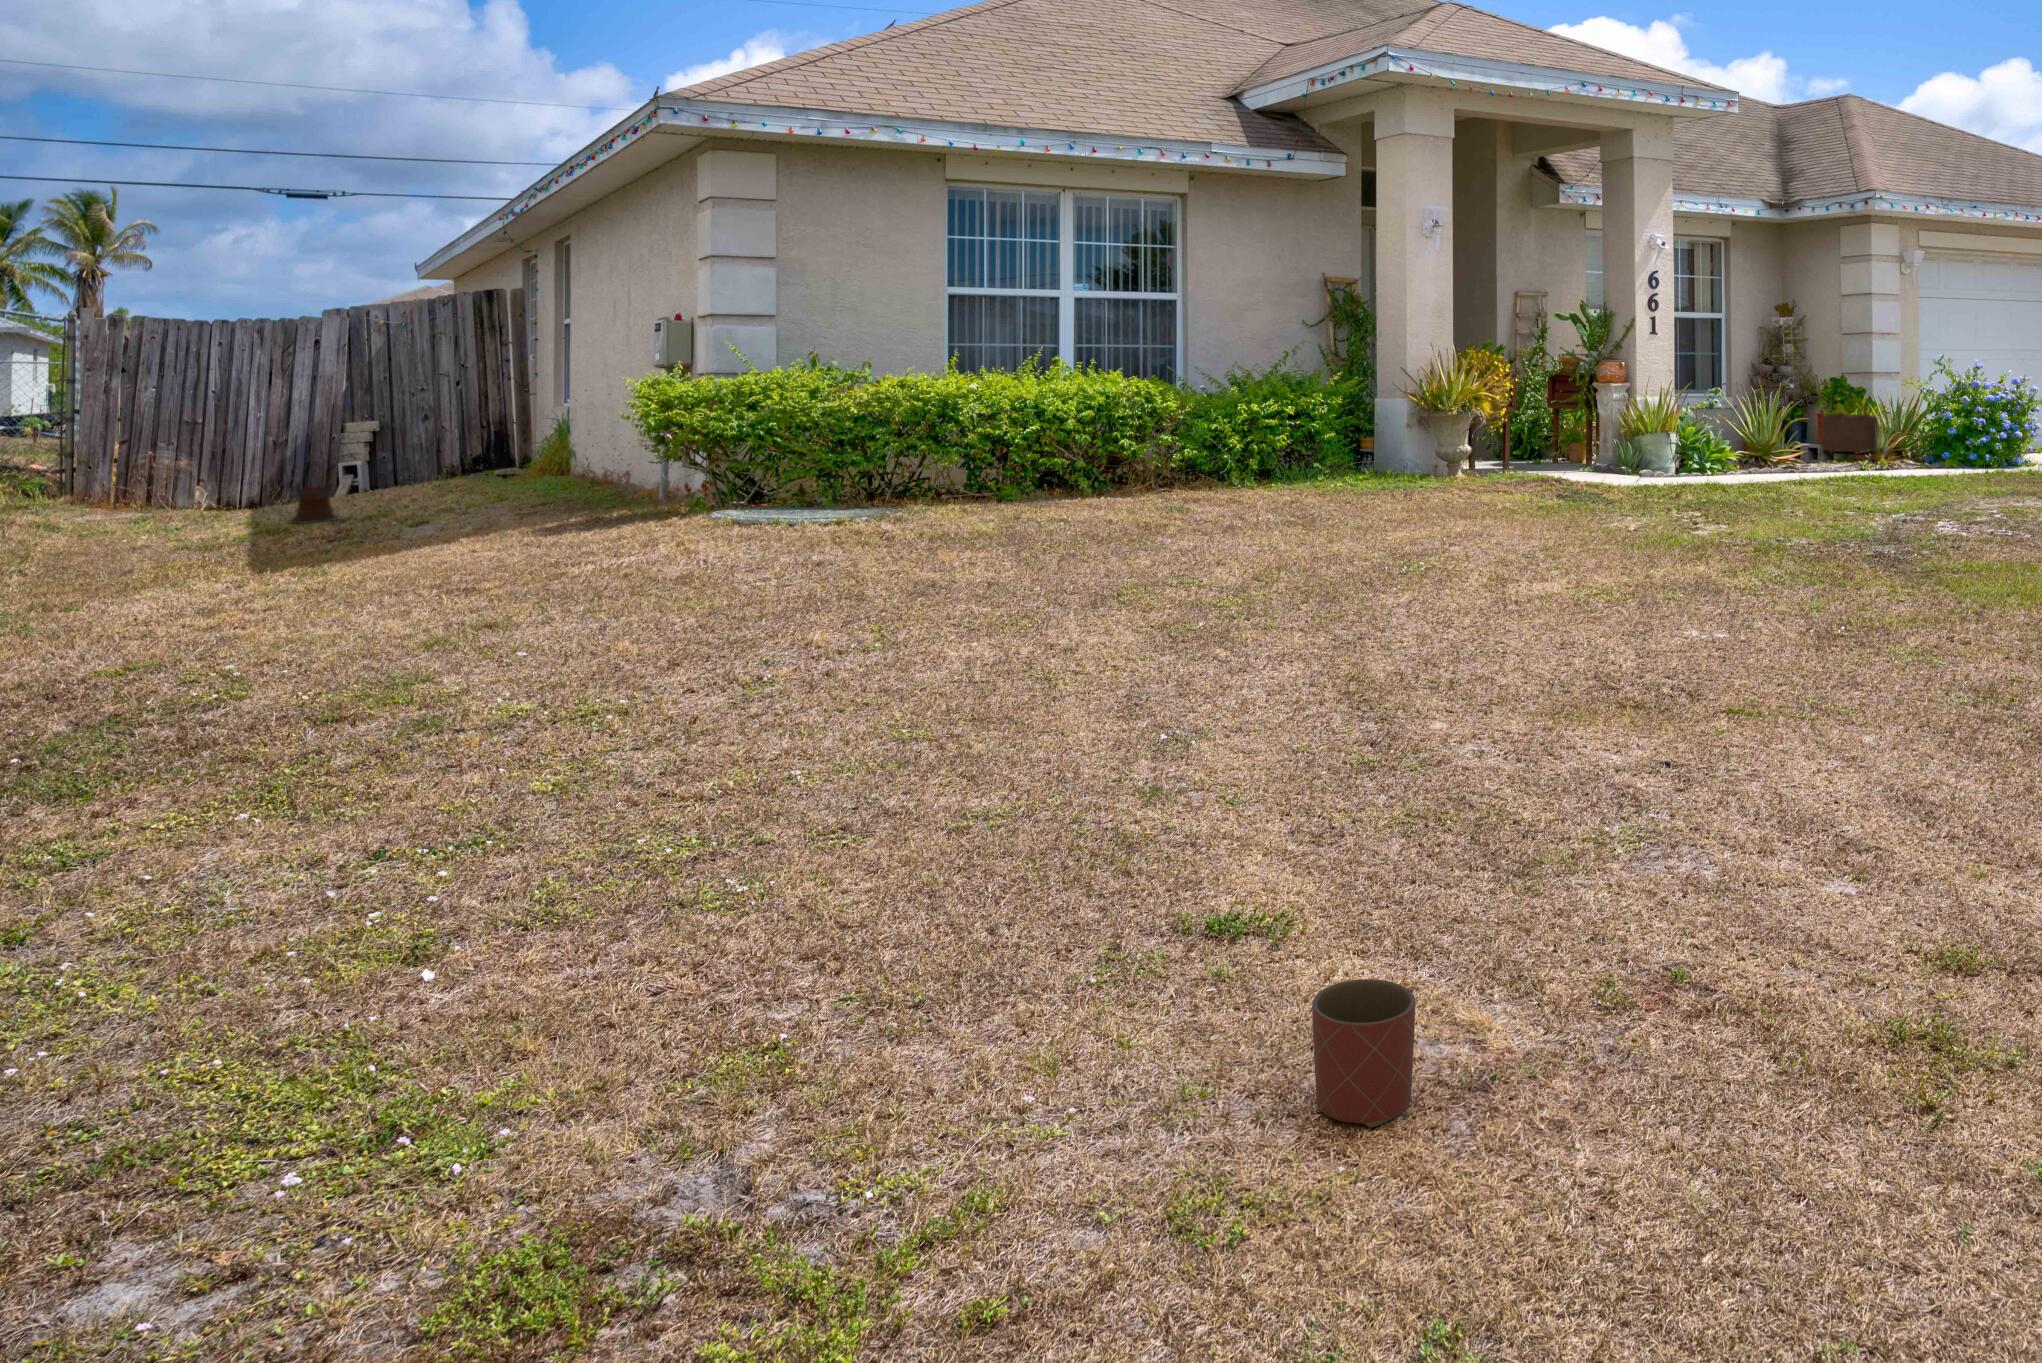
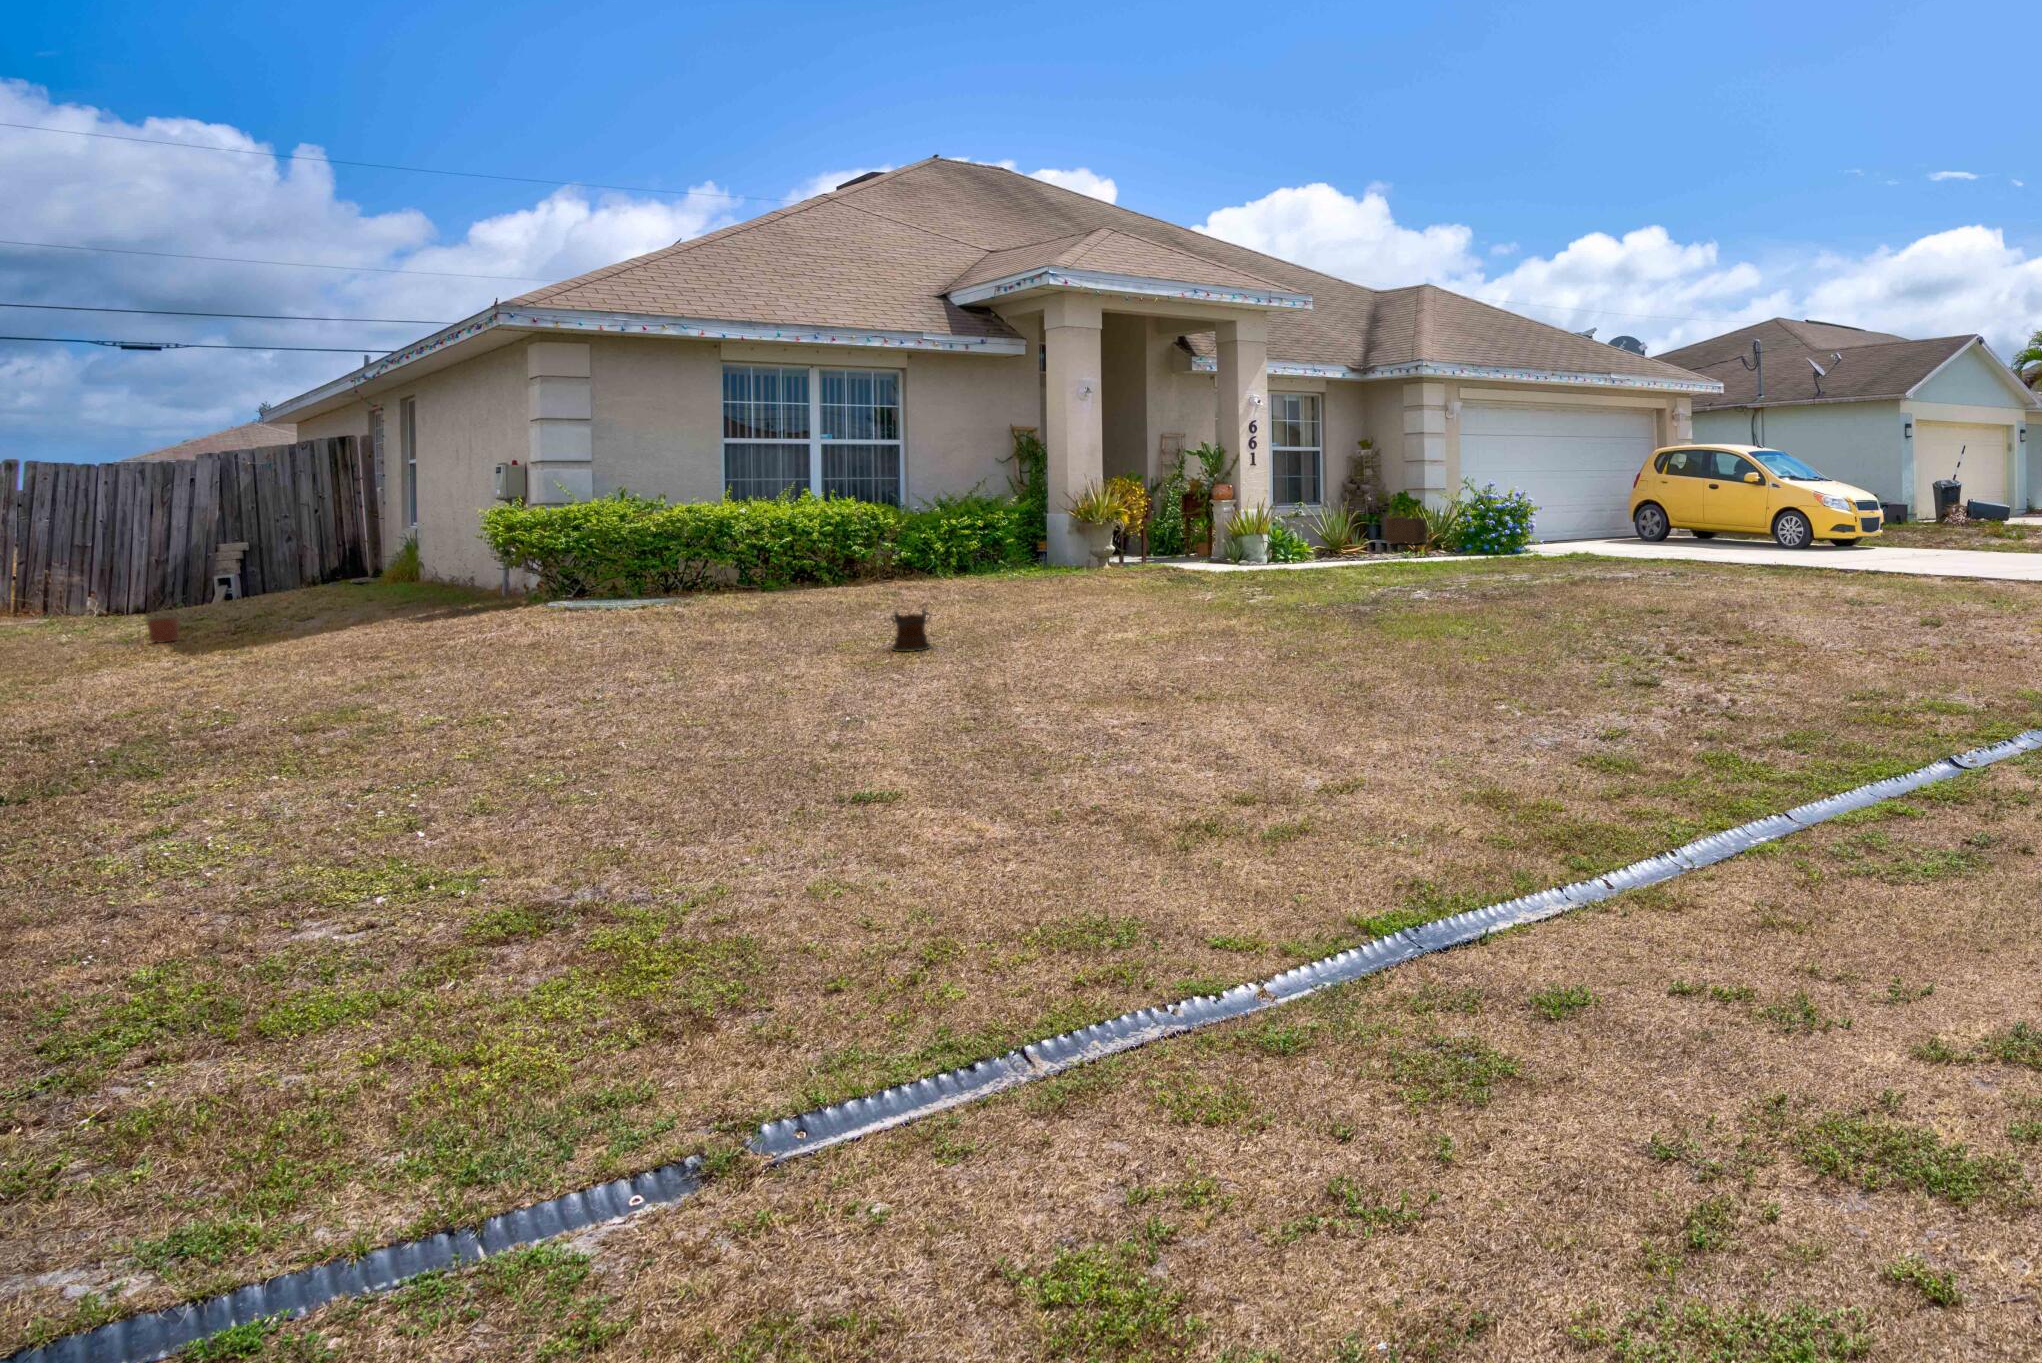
bucket: present [290,482,337,524] -> present [891,610,931,652]
planter: present [1312,979,1415,1128] -> present [147,617,179,643]

